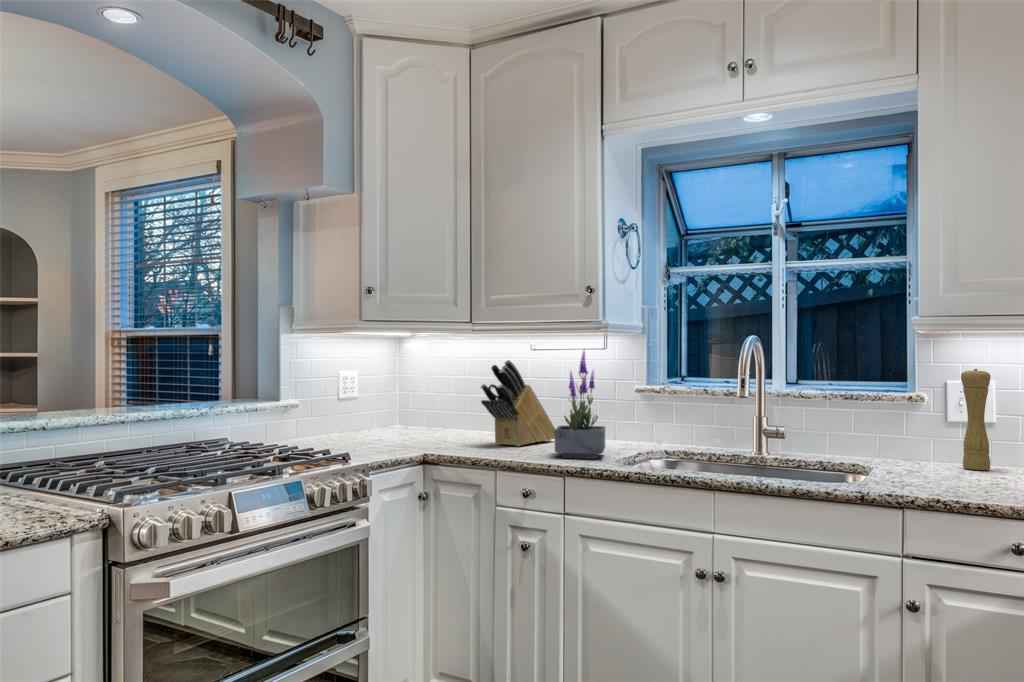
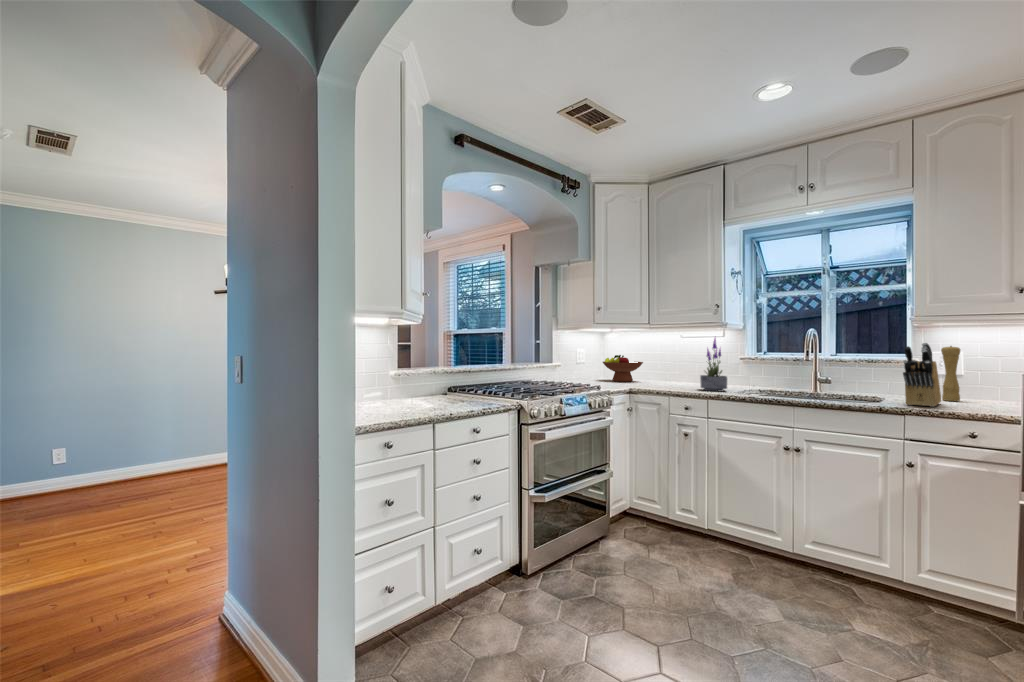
knife block: present [481,360,555,446] -> present [903,343,941,407]
fruit bowl: none [390,383,469,437] -> present [603,355,643,382]

